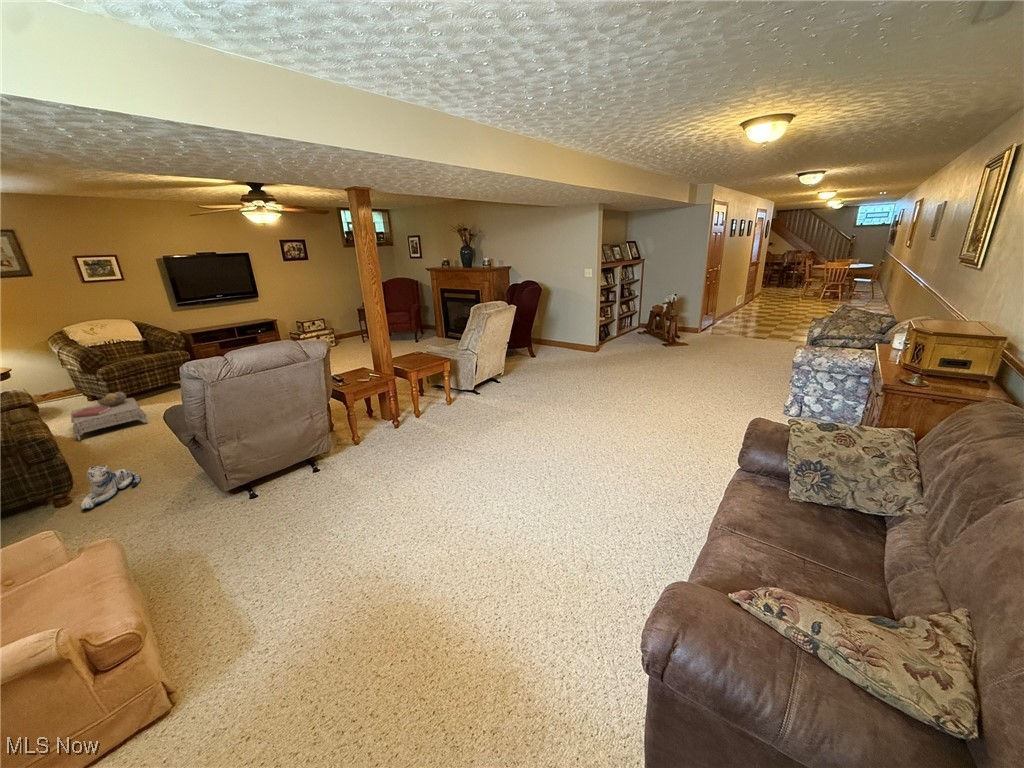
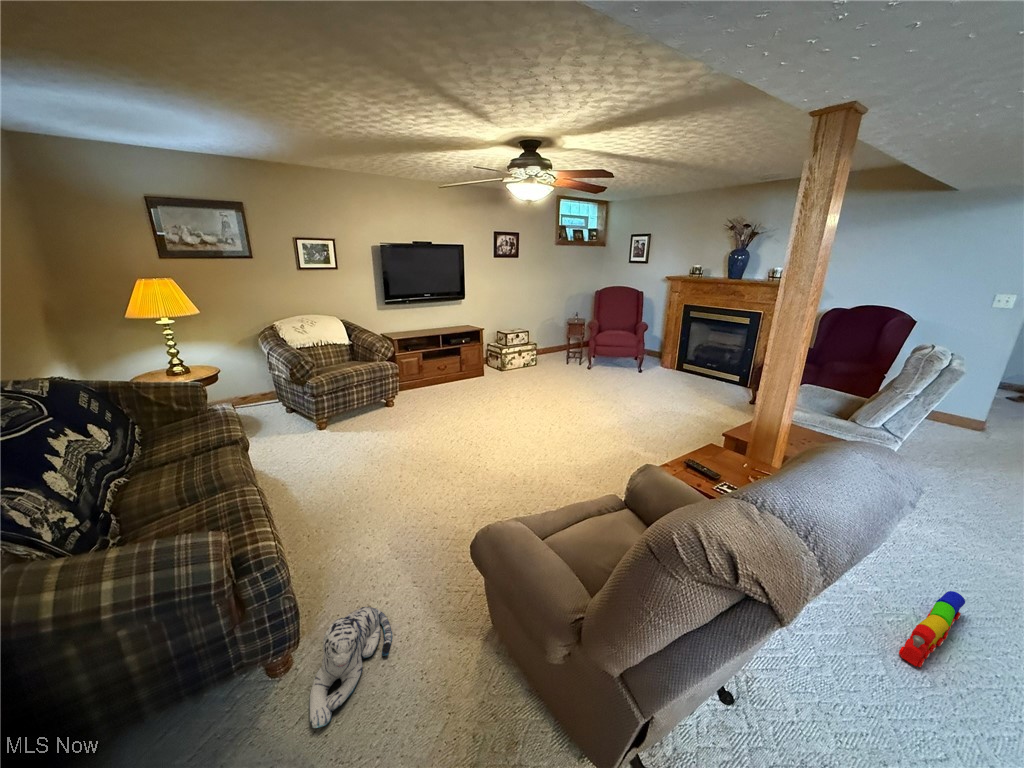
ottoman: present [71,392,148,440] -> none [275,419,364,491]
toy train: none [409,418,457,447] -> present [899,591,965,667]

